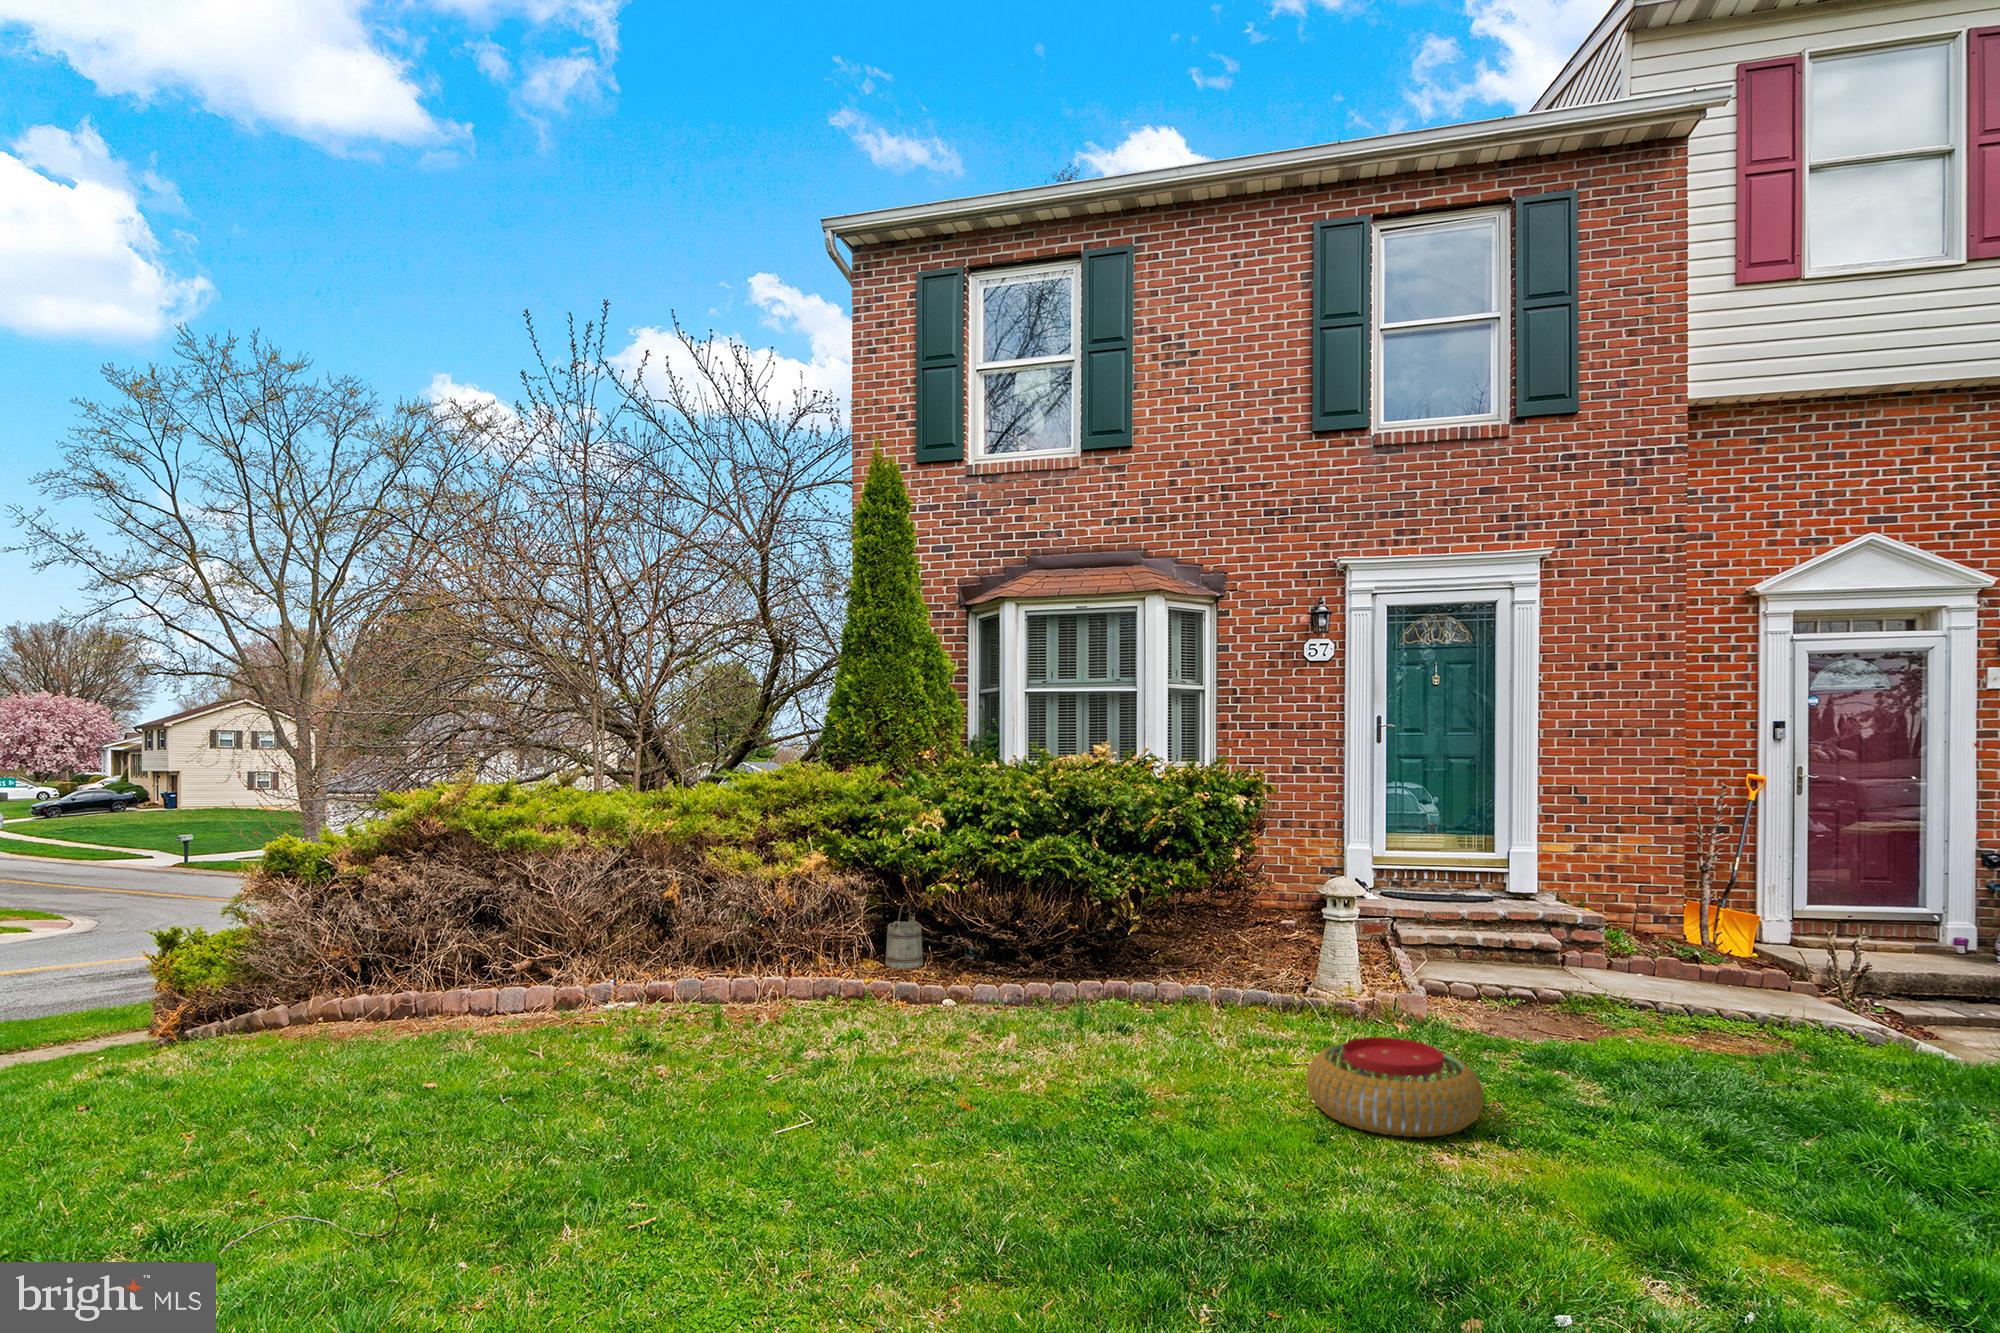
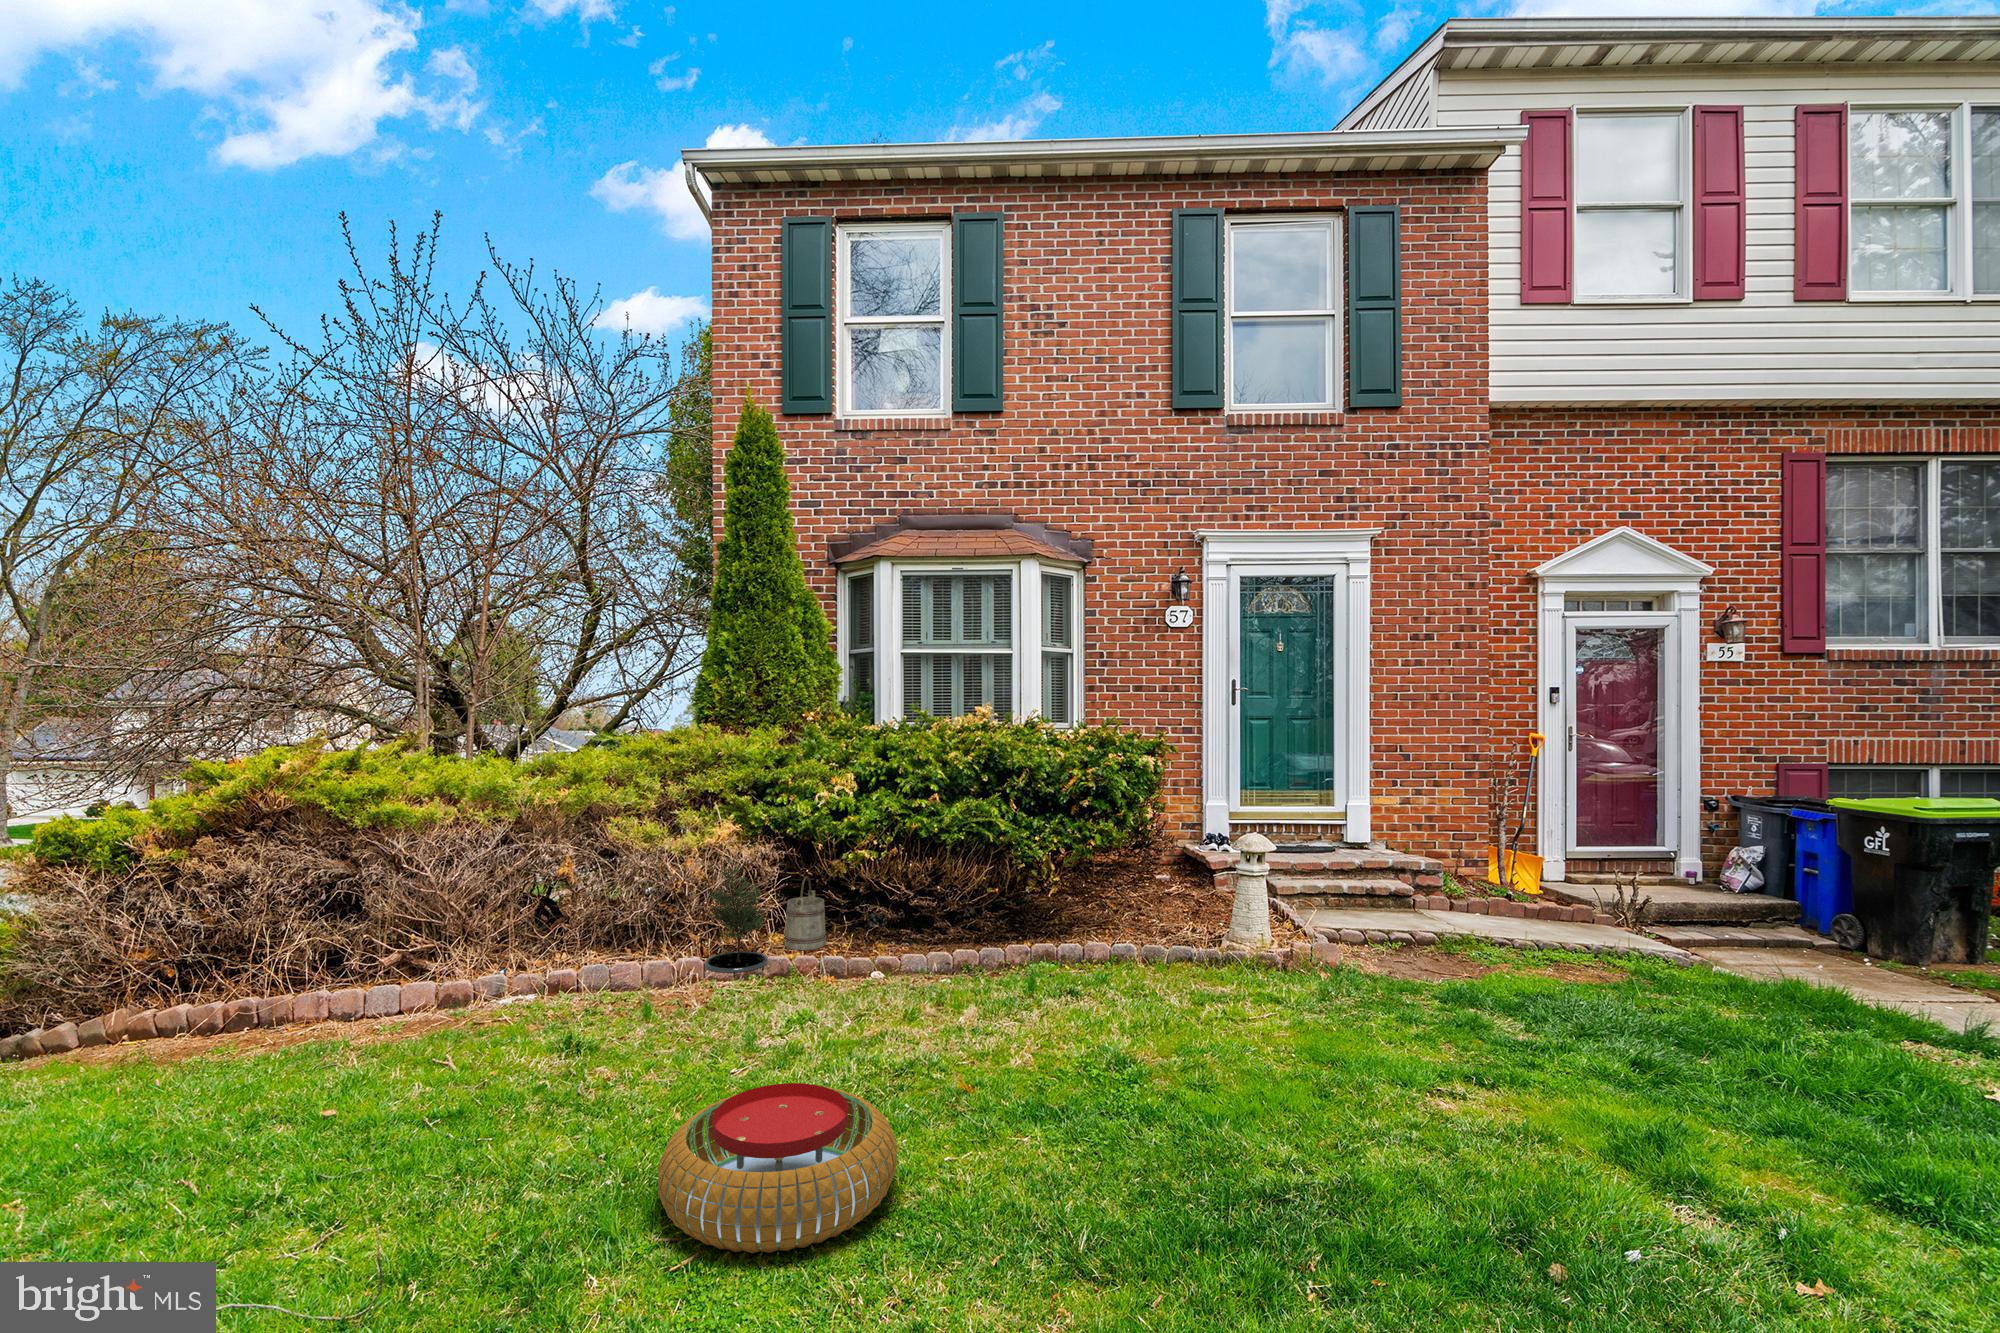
potted tree: none [809,879,867,981] -> present [705,856,768,973]
pouf: present [1307,1037,1484,1137] -> present [658,1083,897,1253]

